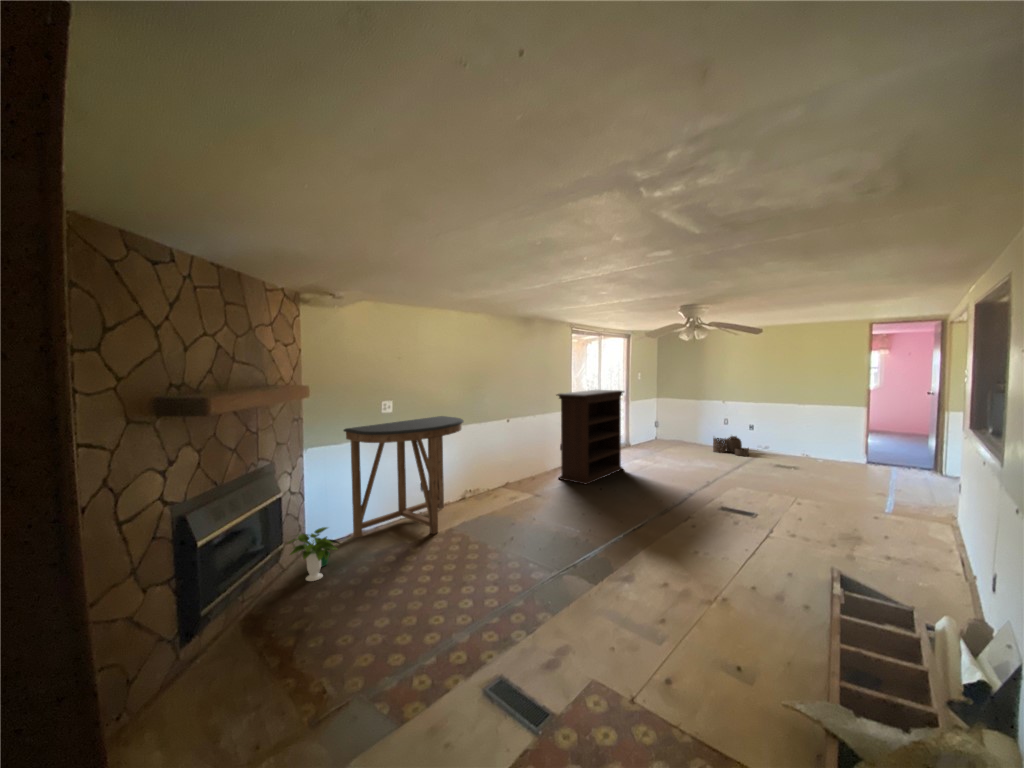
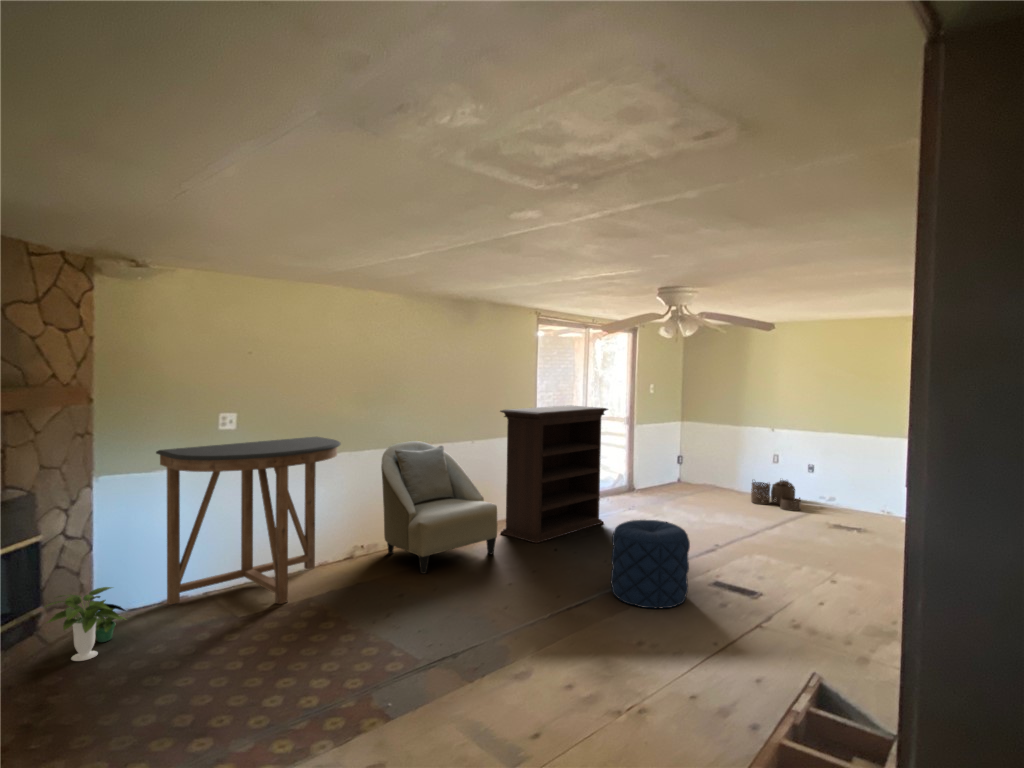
armchair: none [483,417,564,509] -> present [381,441,497,574]
pouf: none [656,466,713,527] -> present [611,520,690,608]

